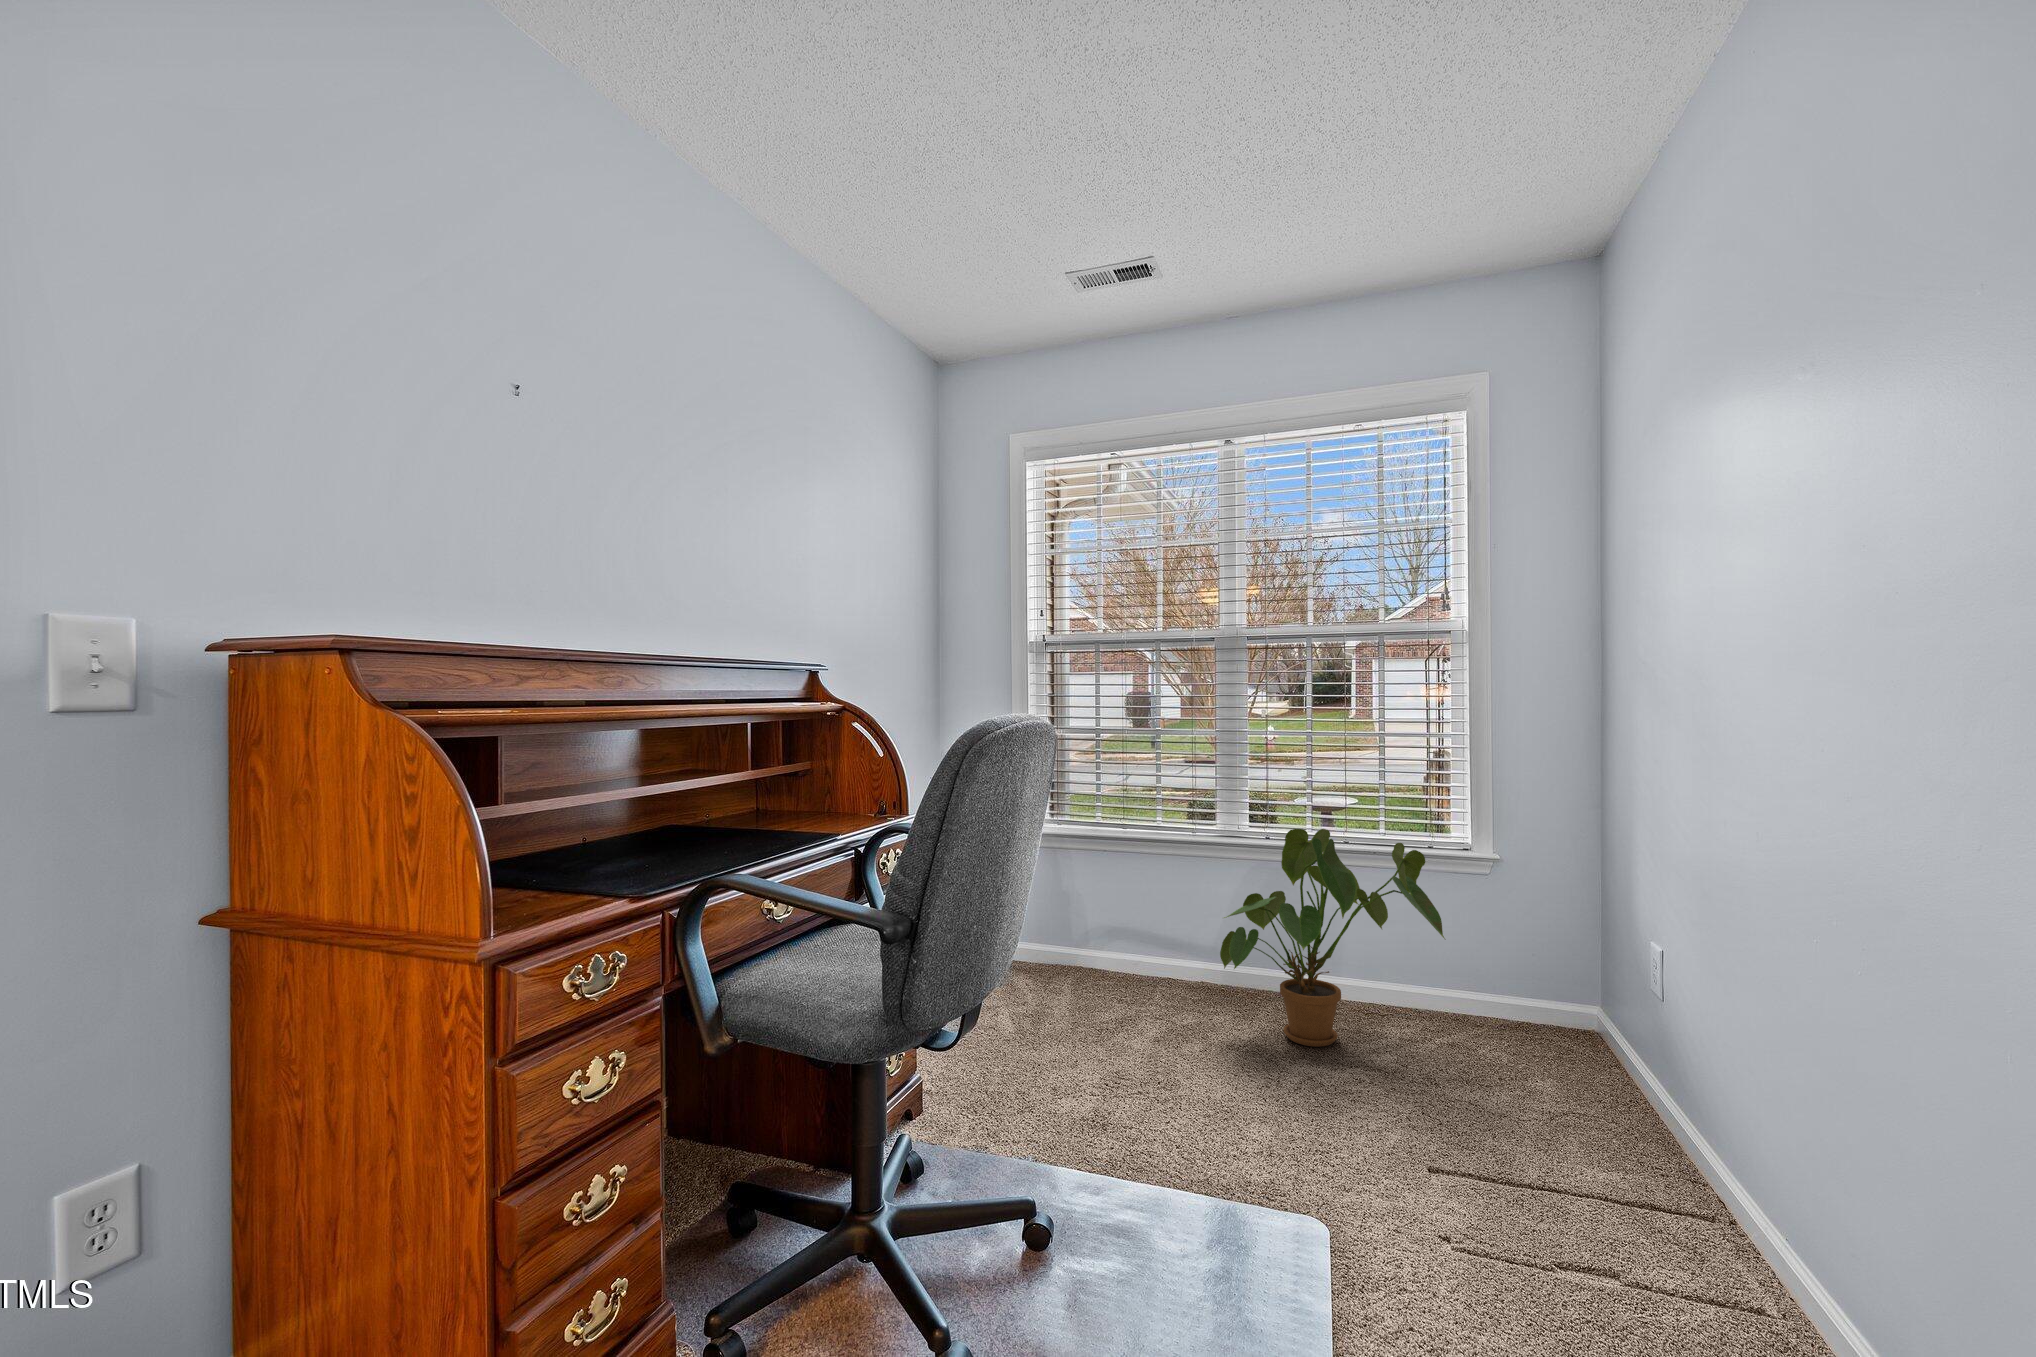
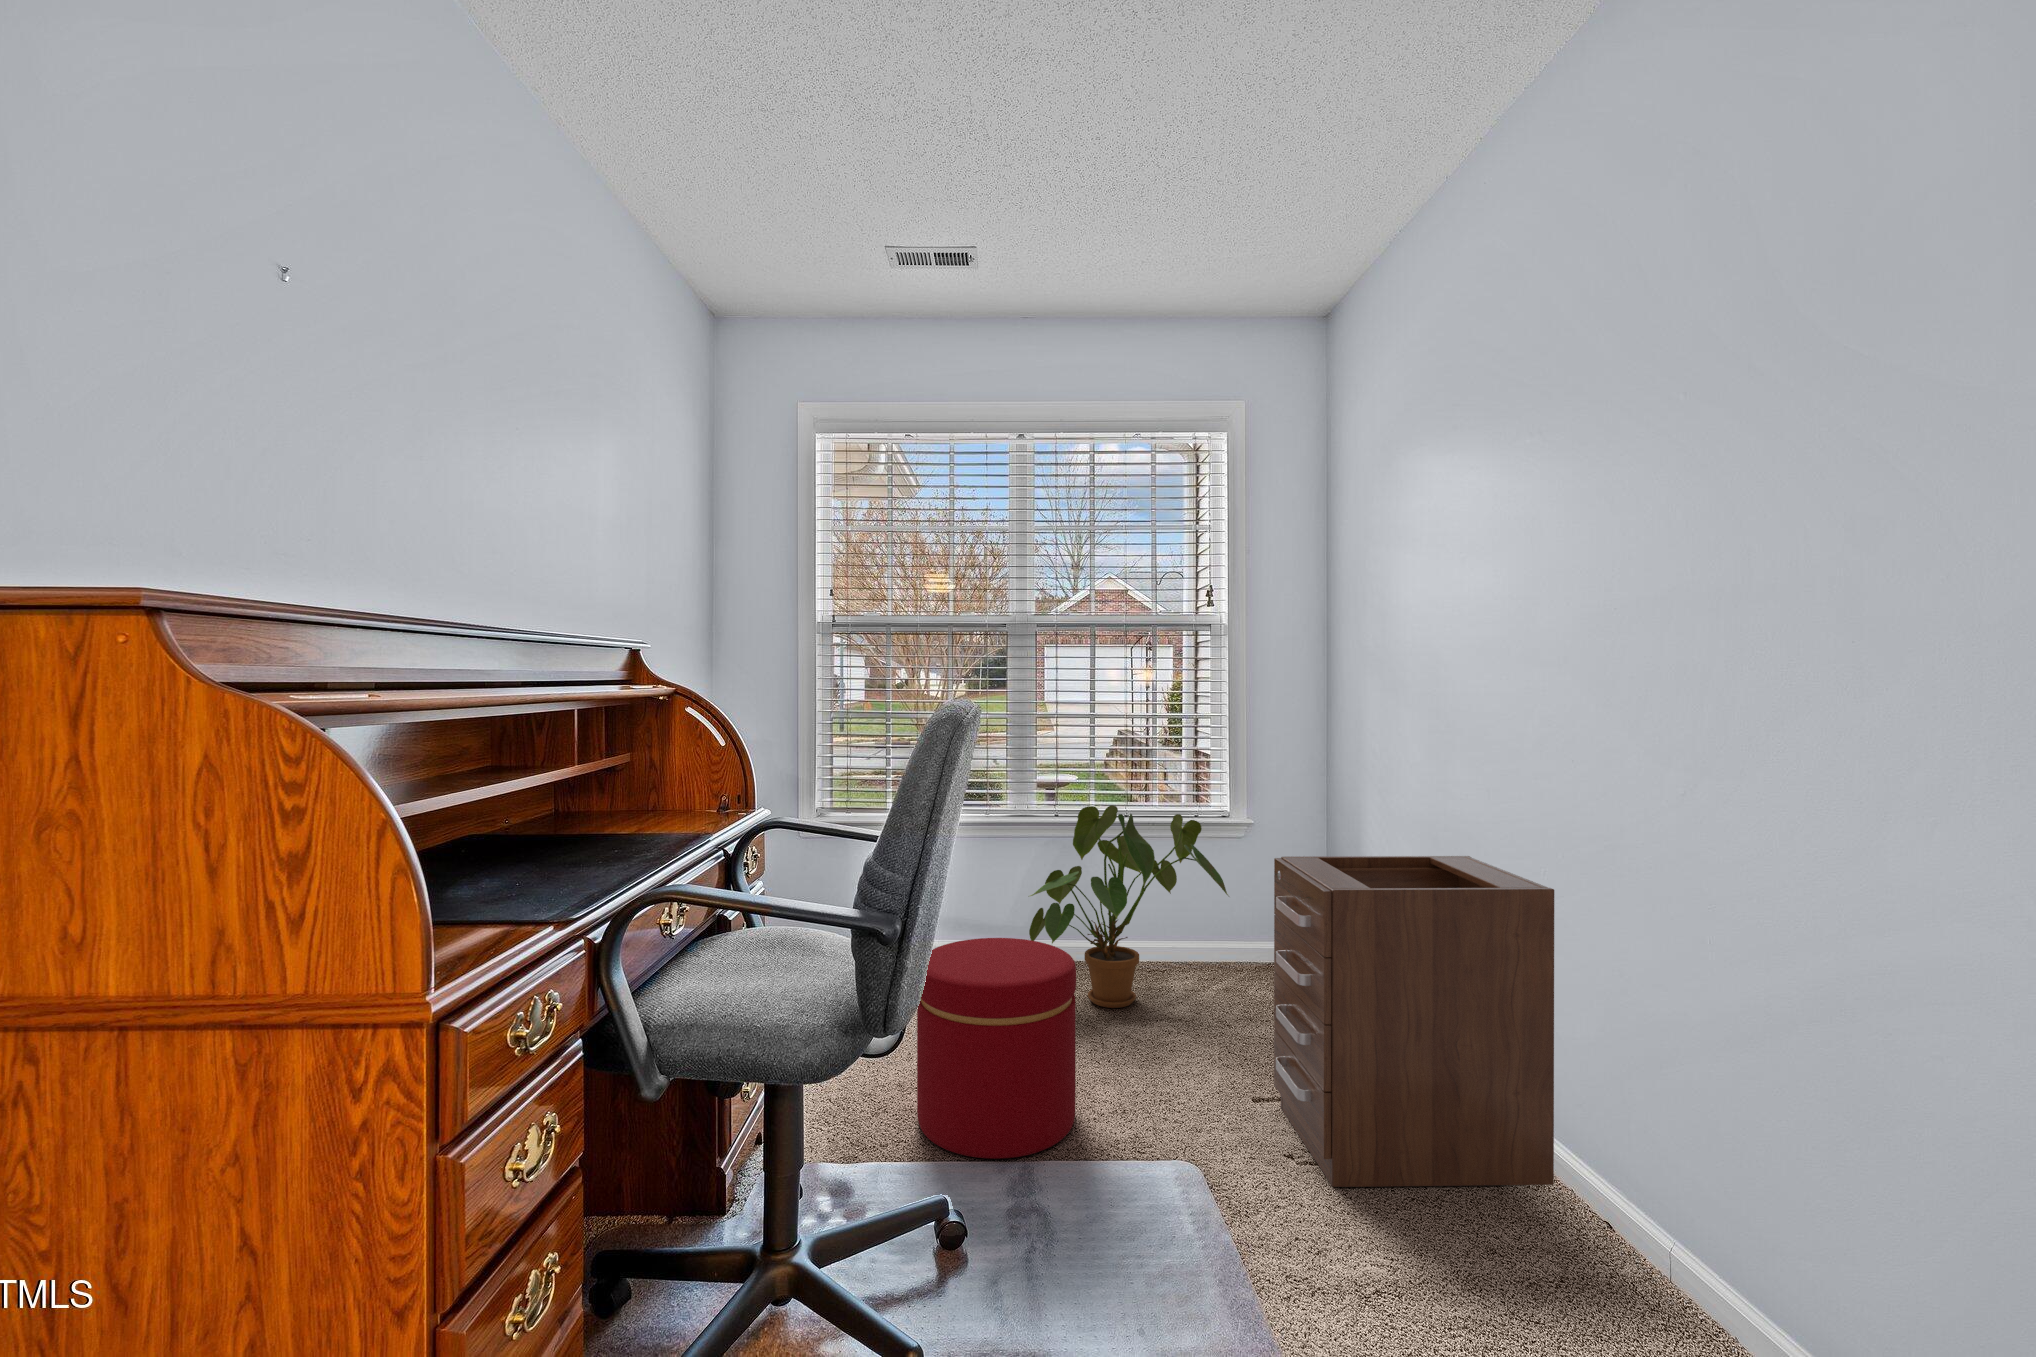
filing cabinet: none [1441,896,1804,1346] -> present [1274,856,1554,1187]
ottoman: none [1055,955,1217,1179] -> present [917,938,1076,1159]

